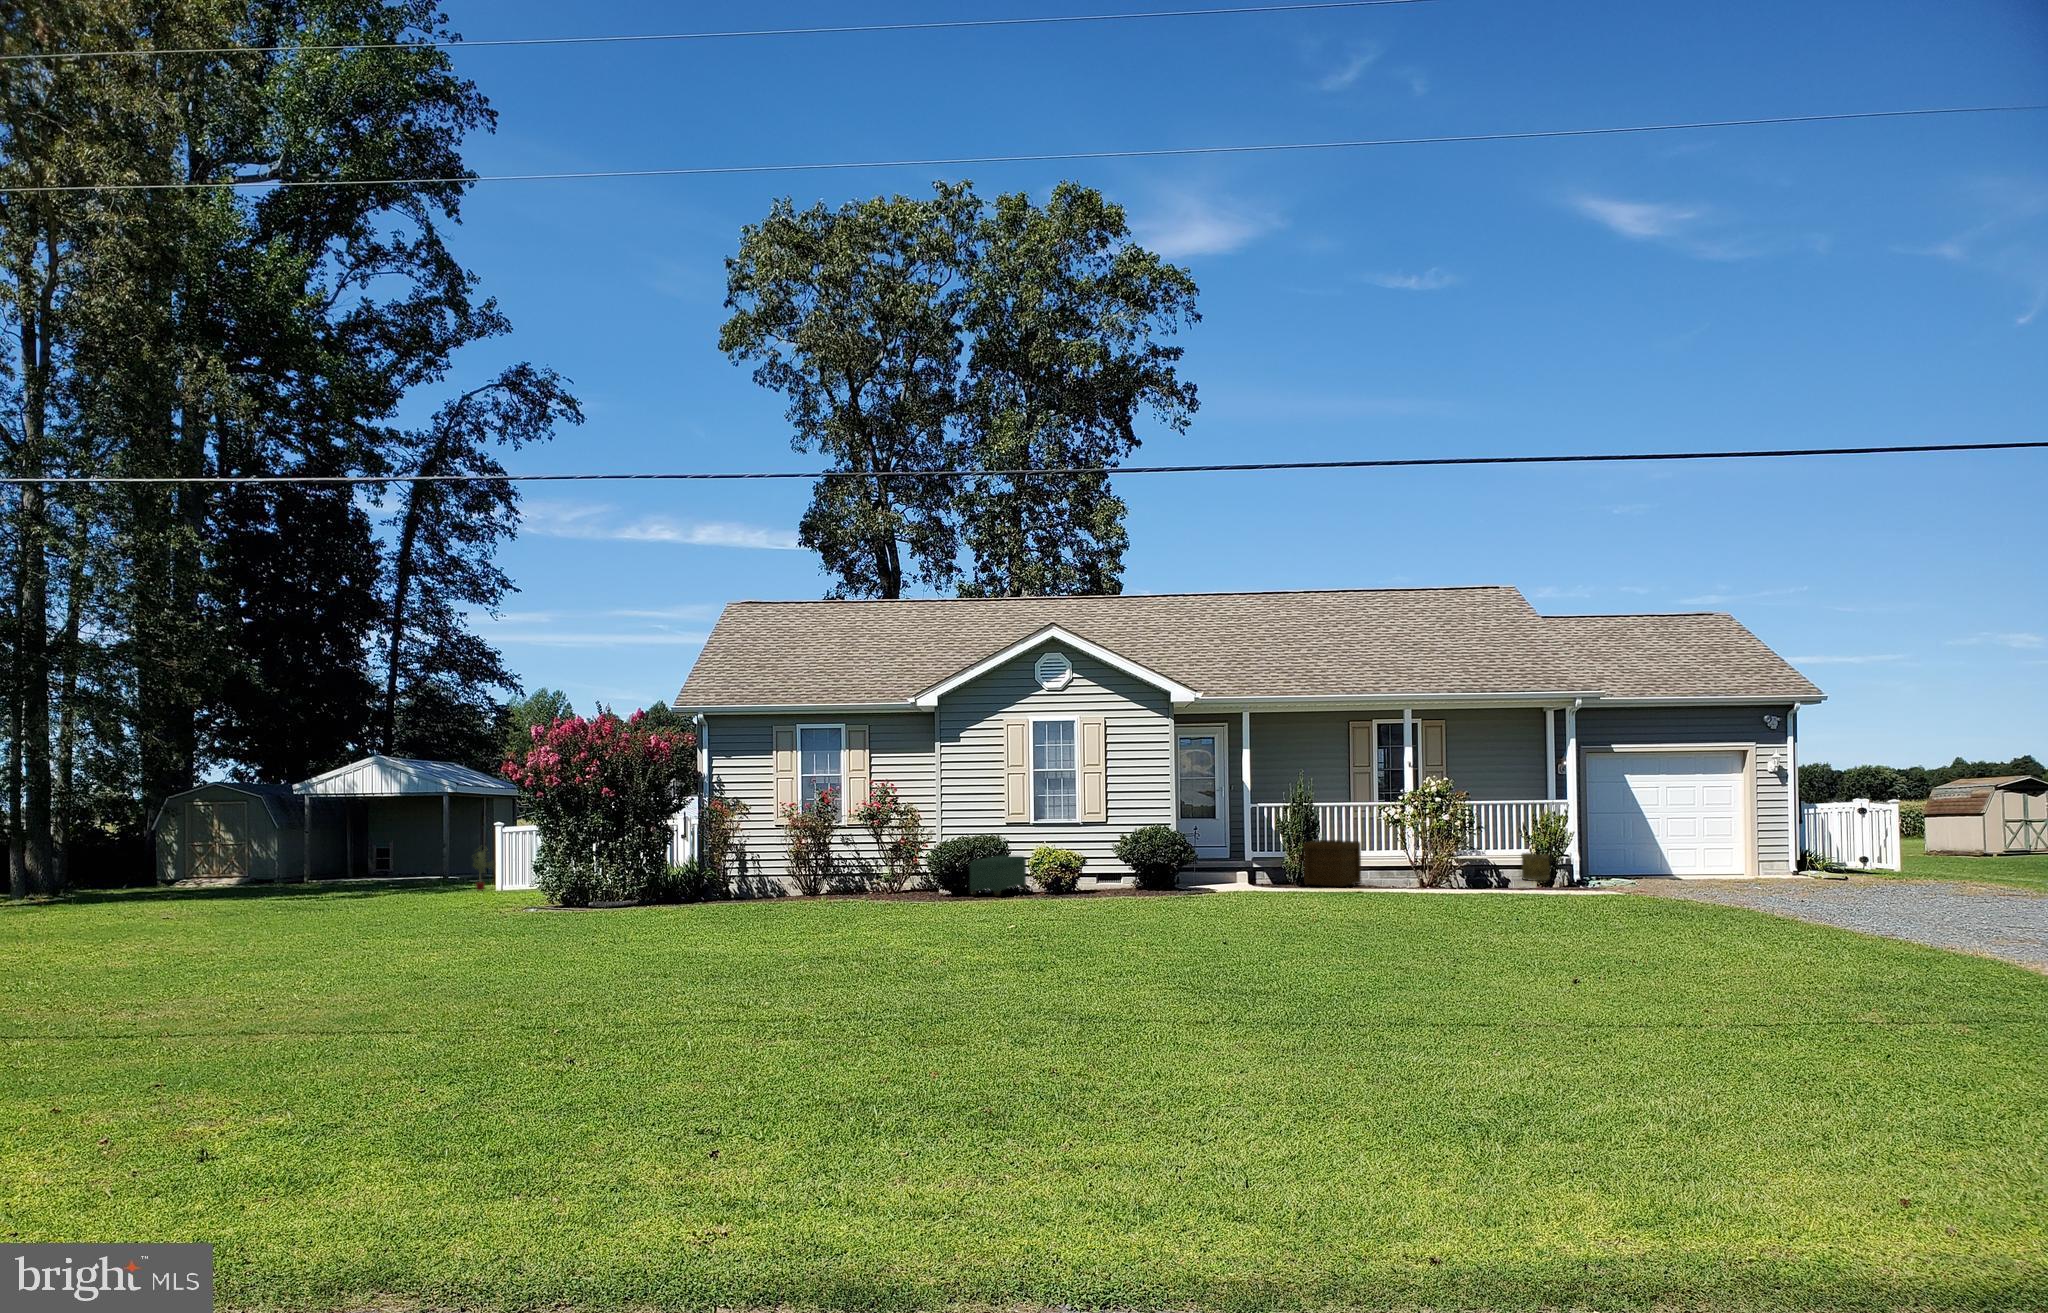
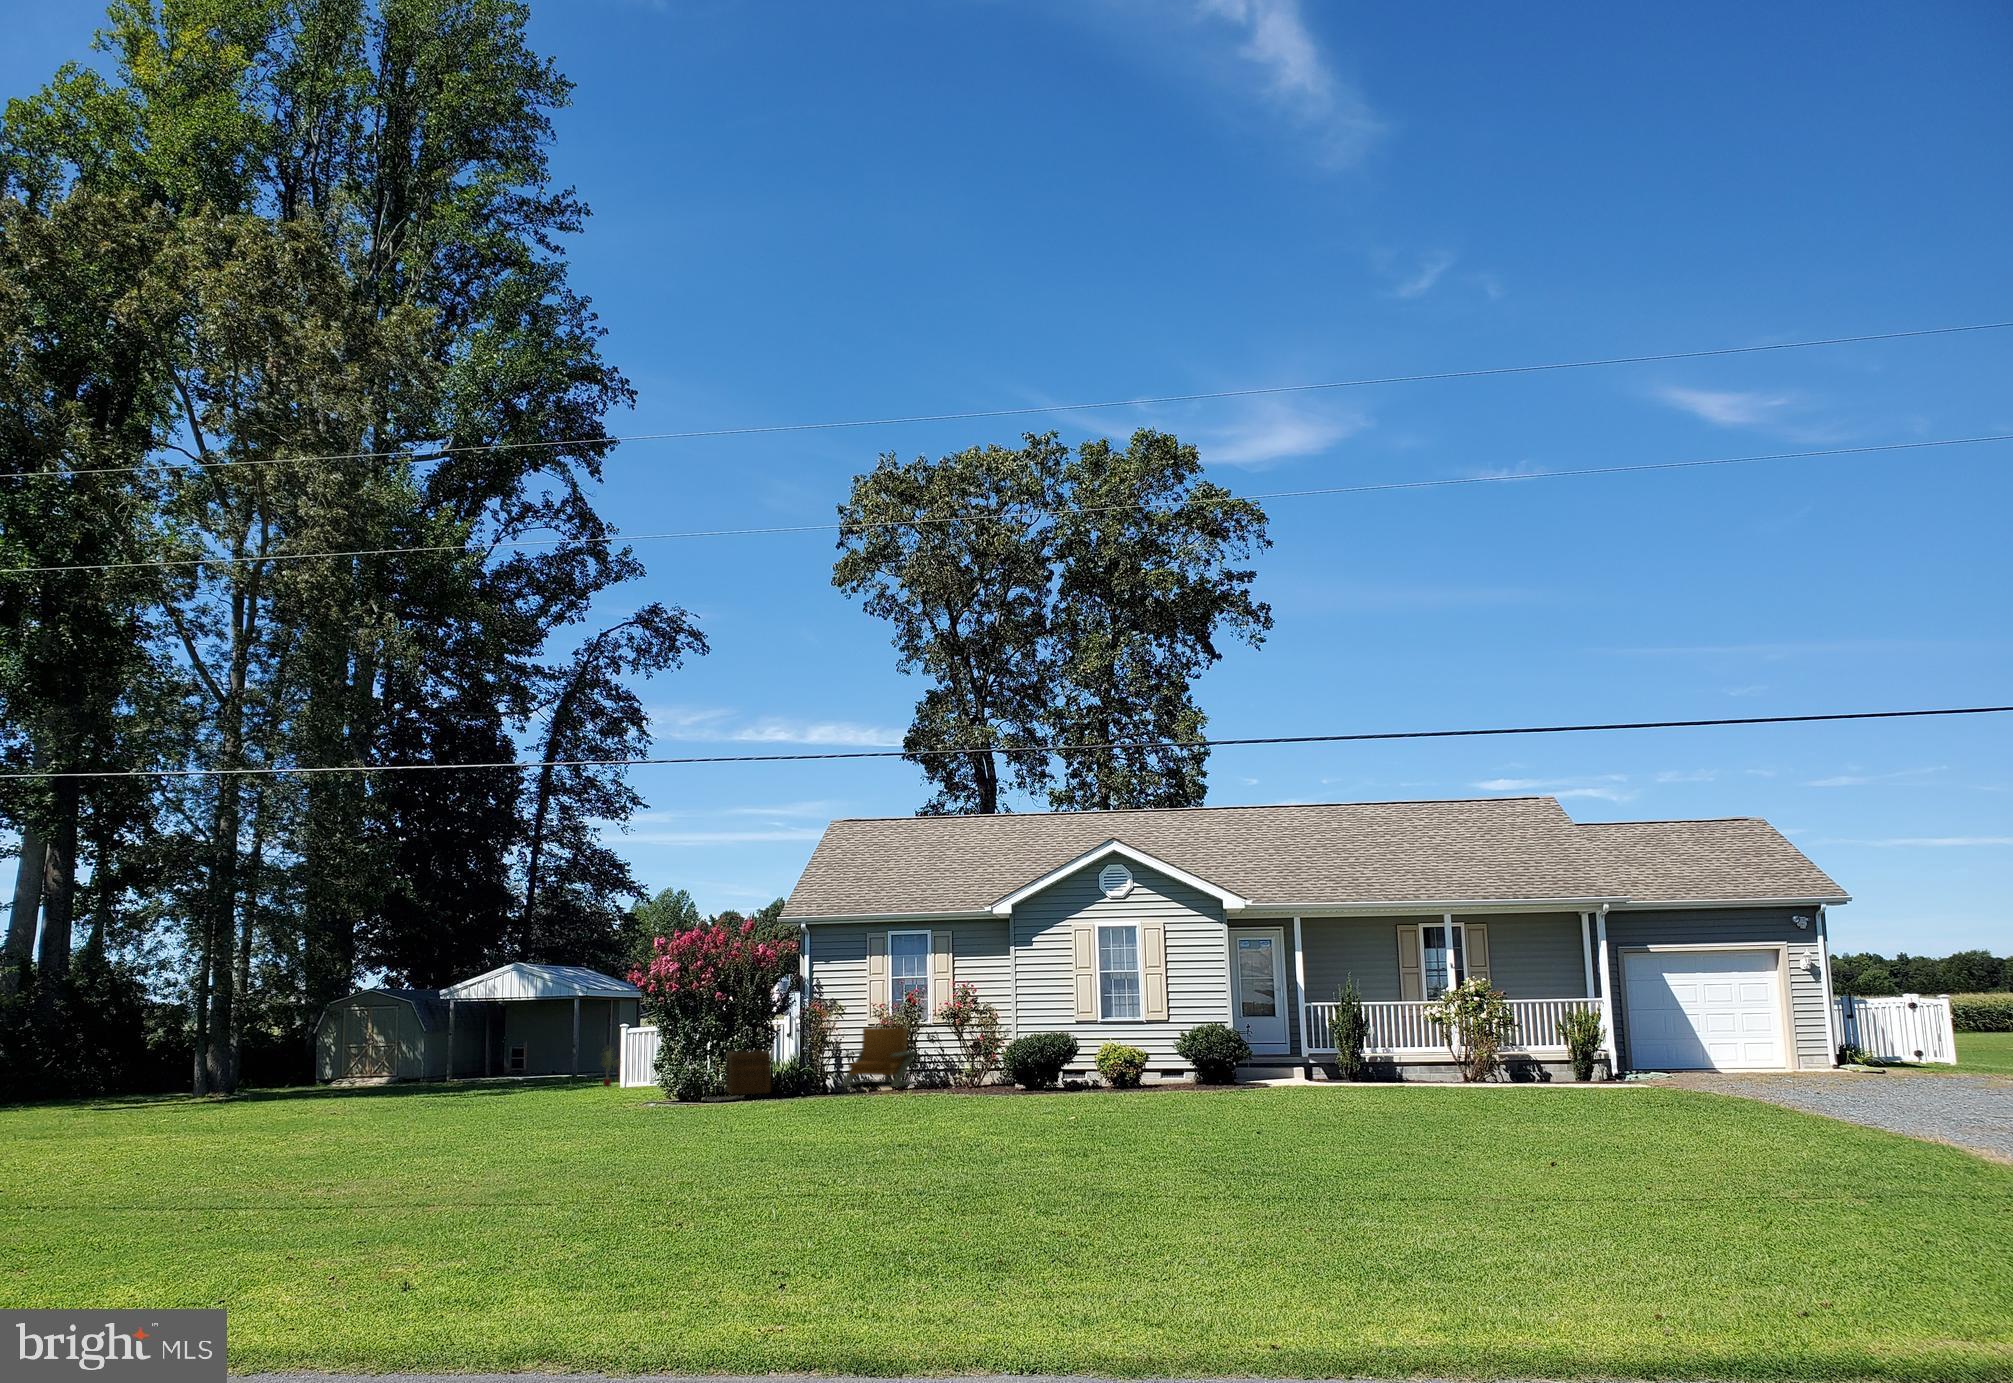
lounge chair: none [746,828,829,893] -> present [842,1028,916,1087]
wooden crate: present [1303,840,1361,886] -> present [726,1050,771,1095]
bucket: present [1521,853,1553,881] -> none [1560,1047,1591,1075]
bench: present [970,855,1026,896] -> none [1041,1052,1095,1090]

